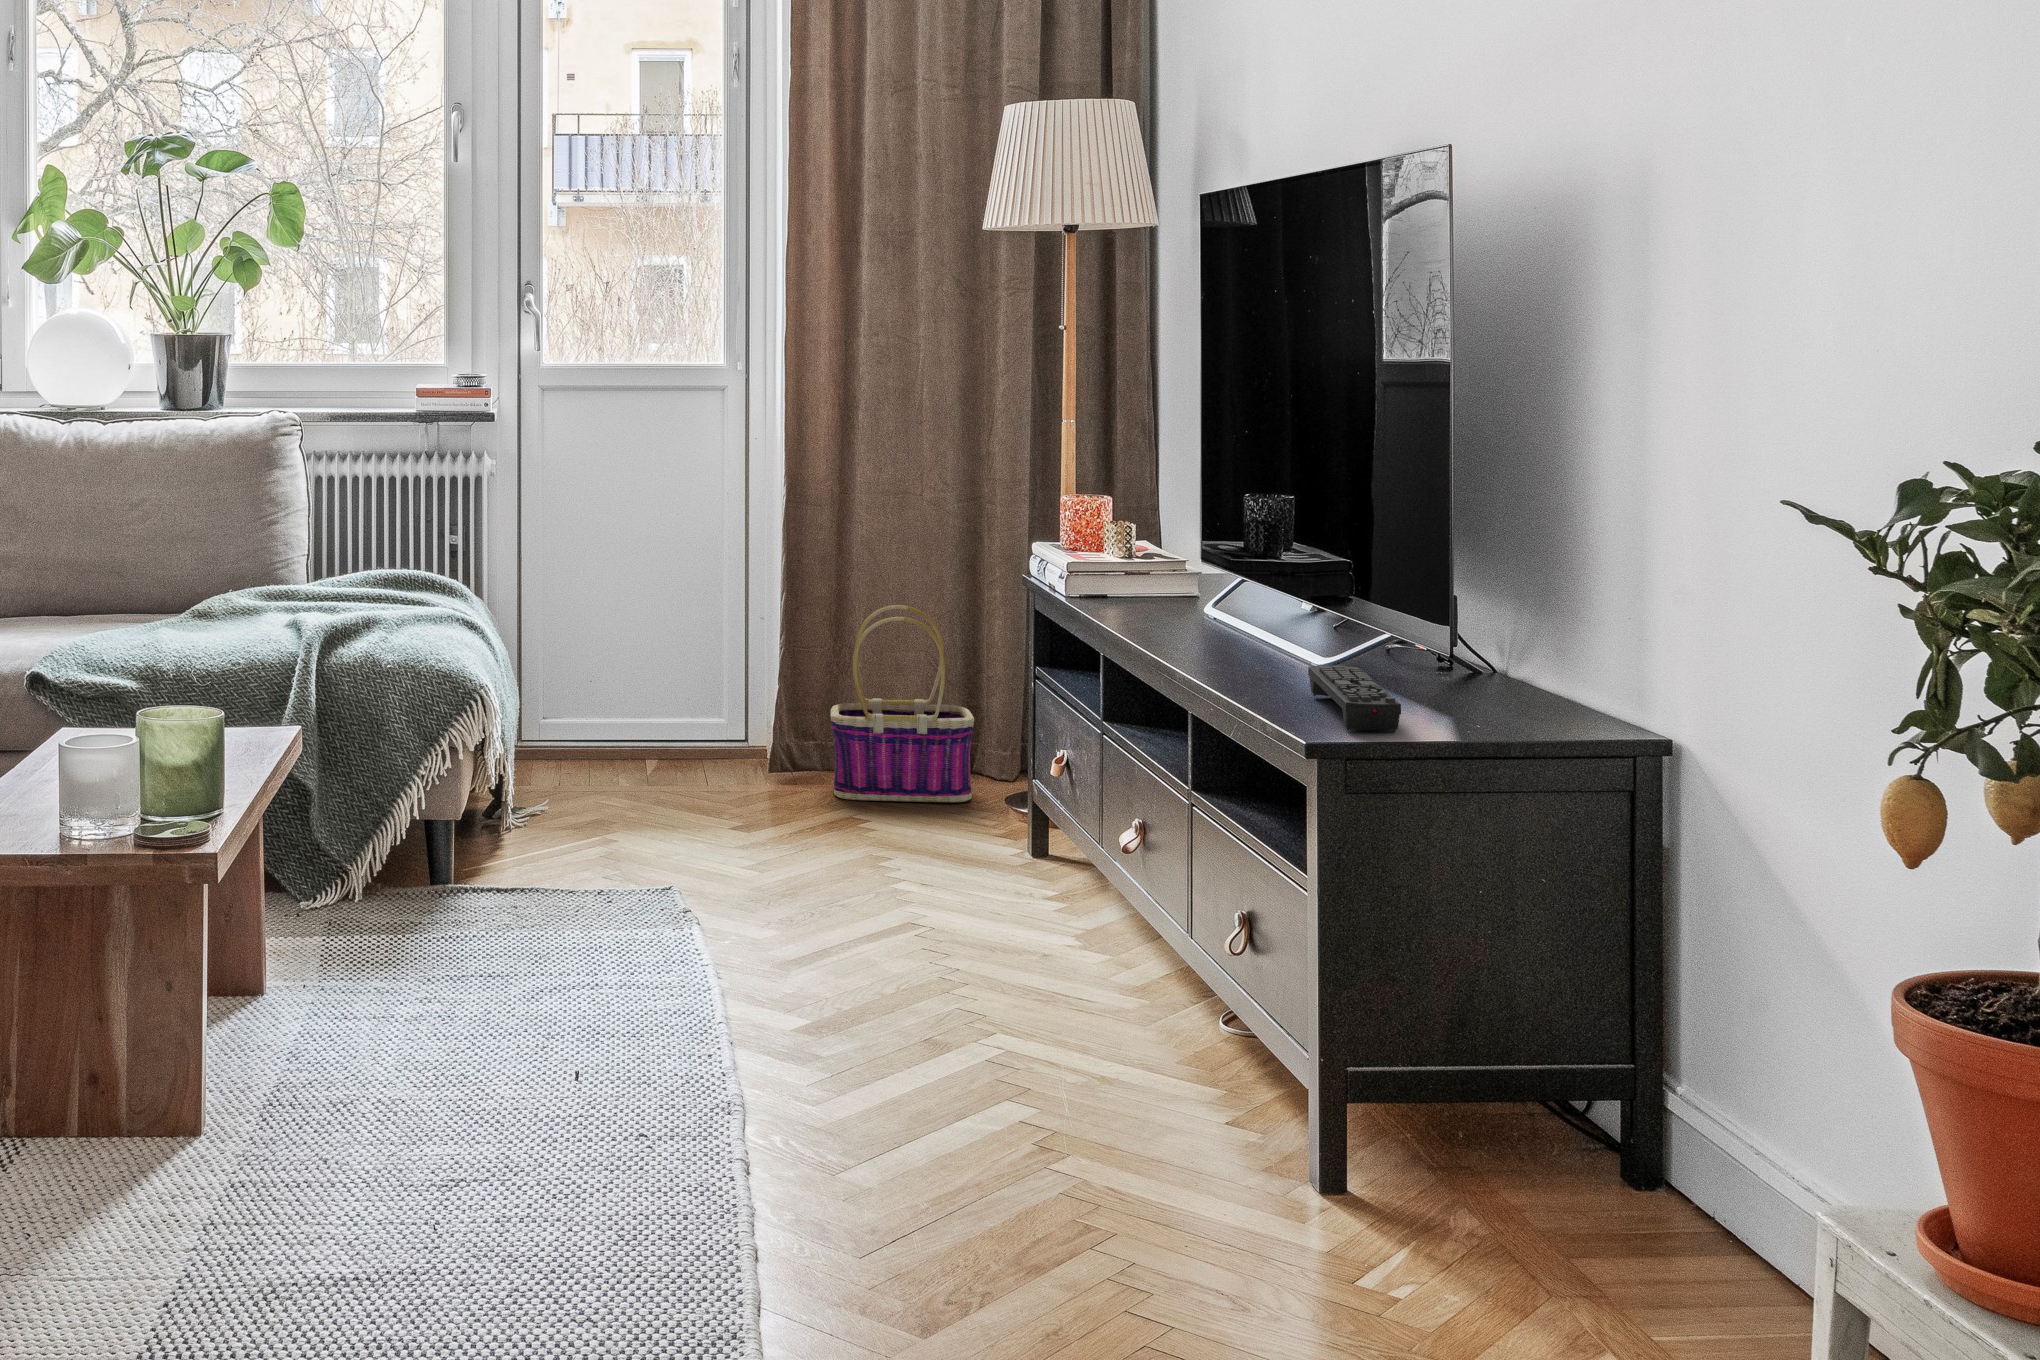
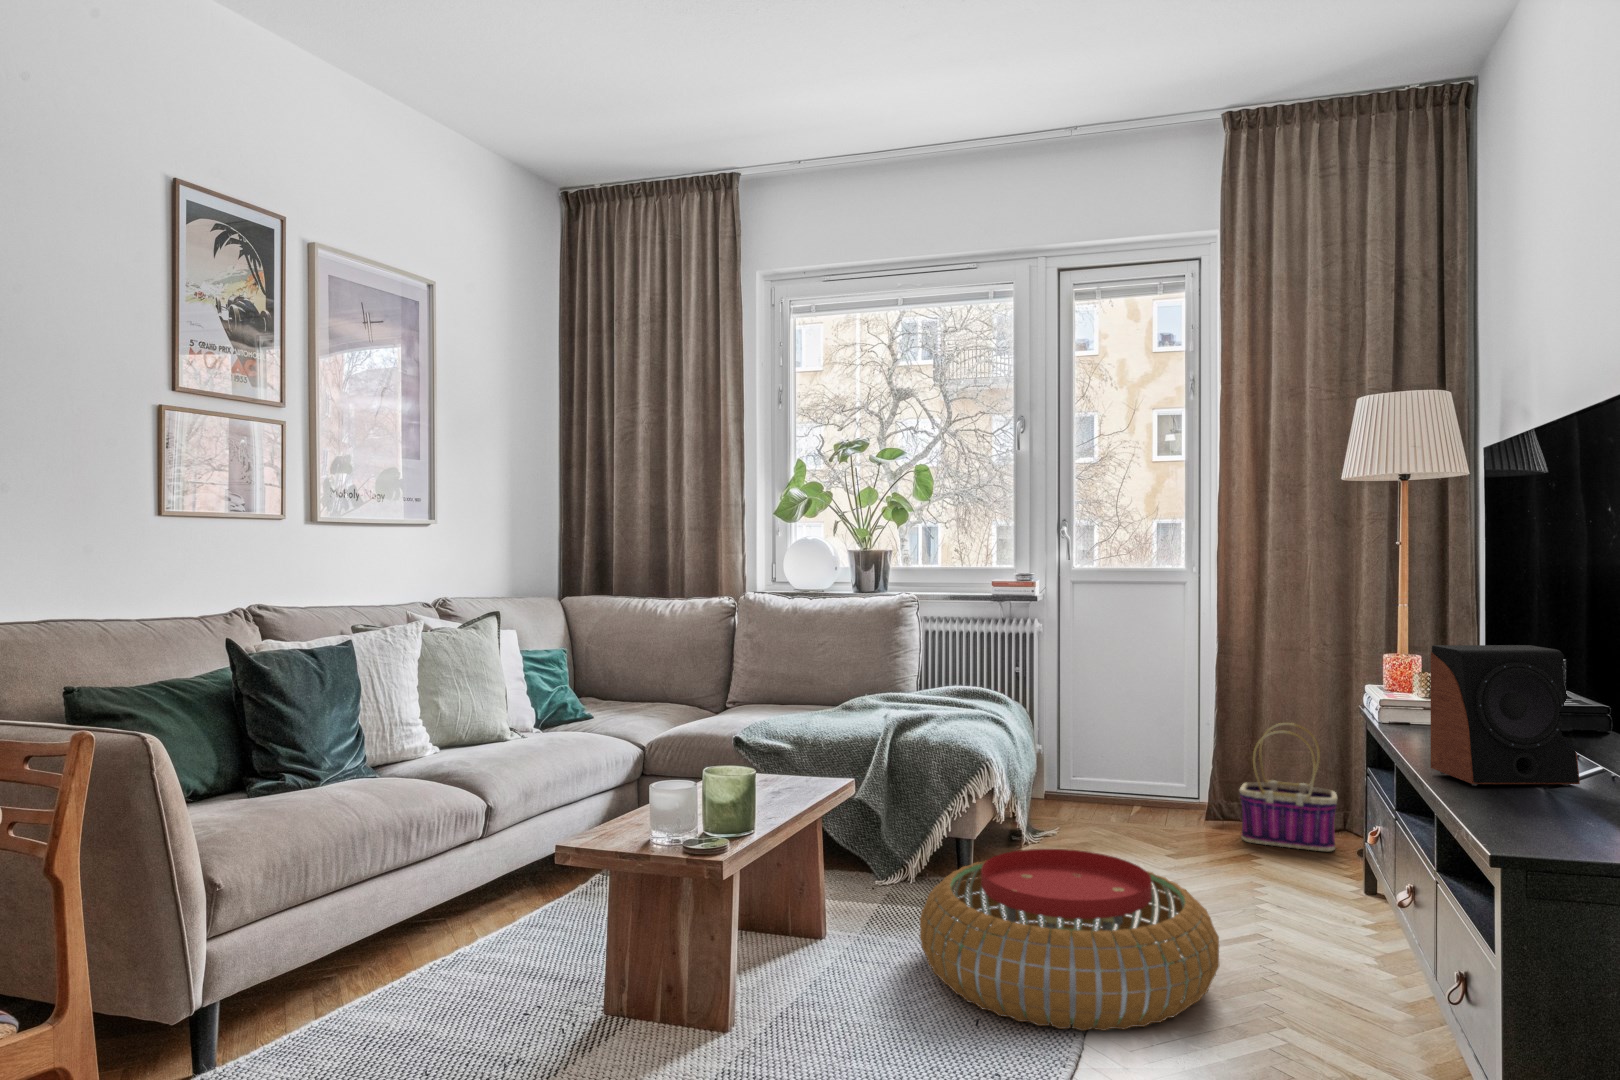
speaker: none [1176,464,1363,664] -> present [1431,645,1580,786]
remote control: present [1308,665,1401,732] -> none [1512,794,1568,852]
pouf: none [432,820,901,1091] -> present [920,849,1219,1031]

